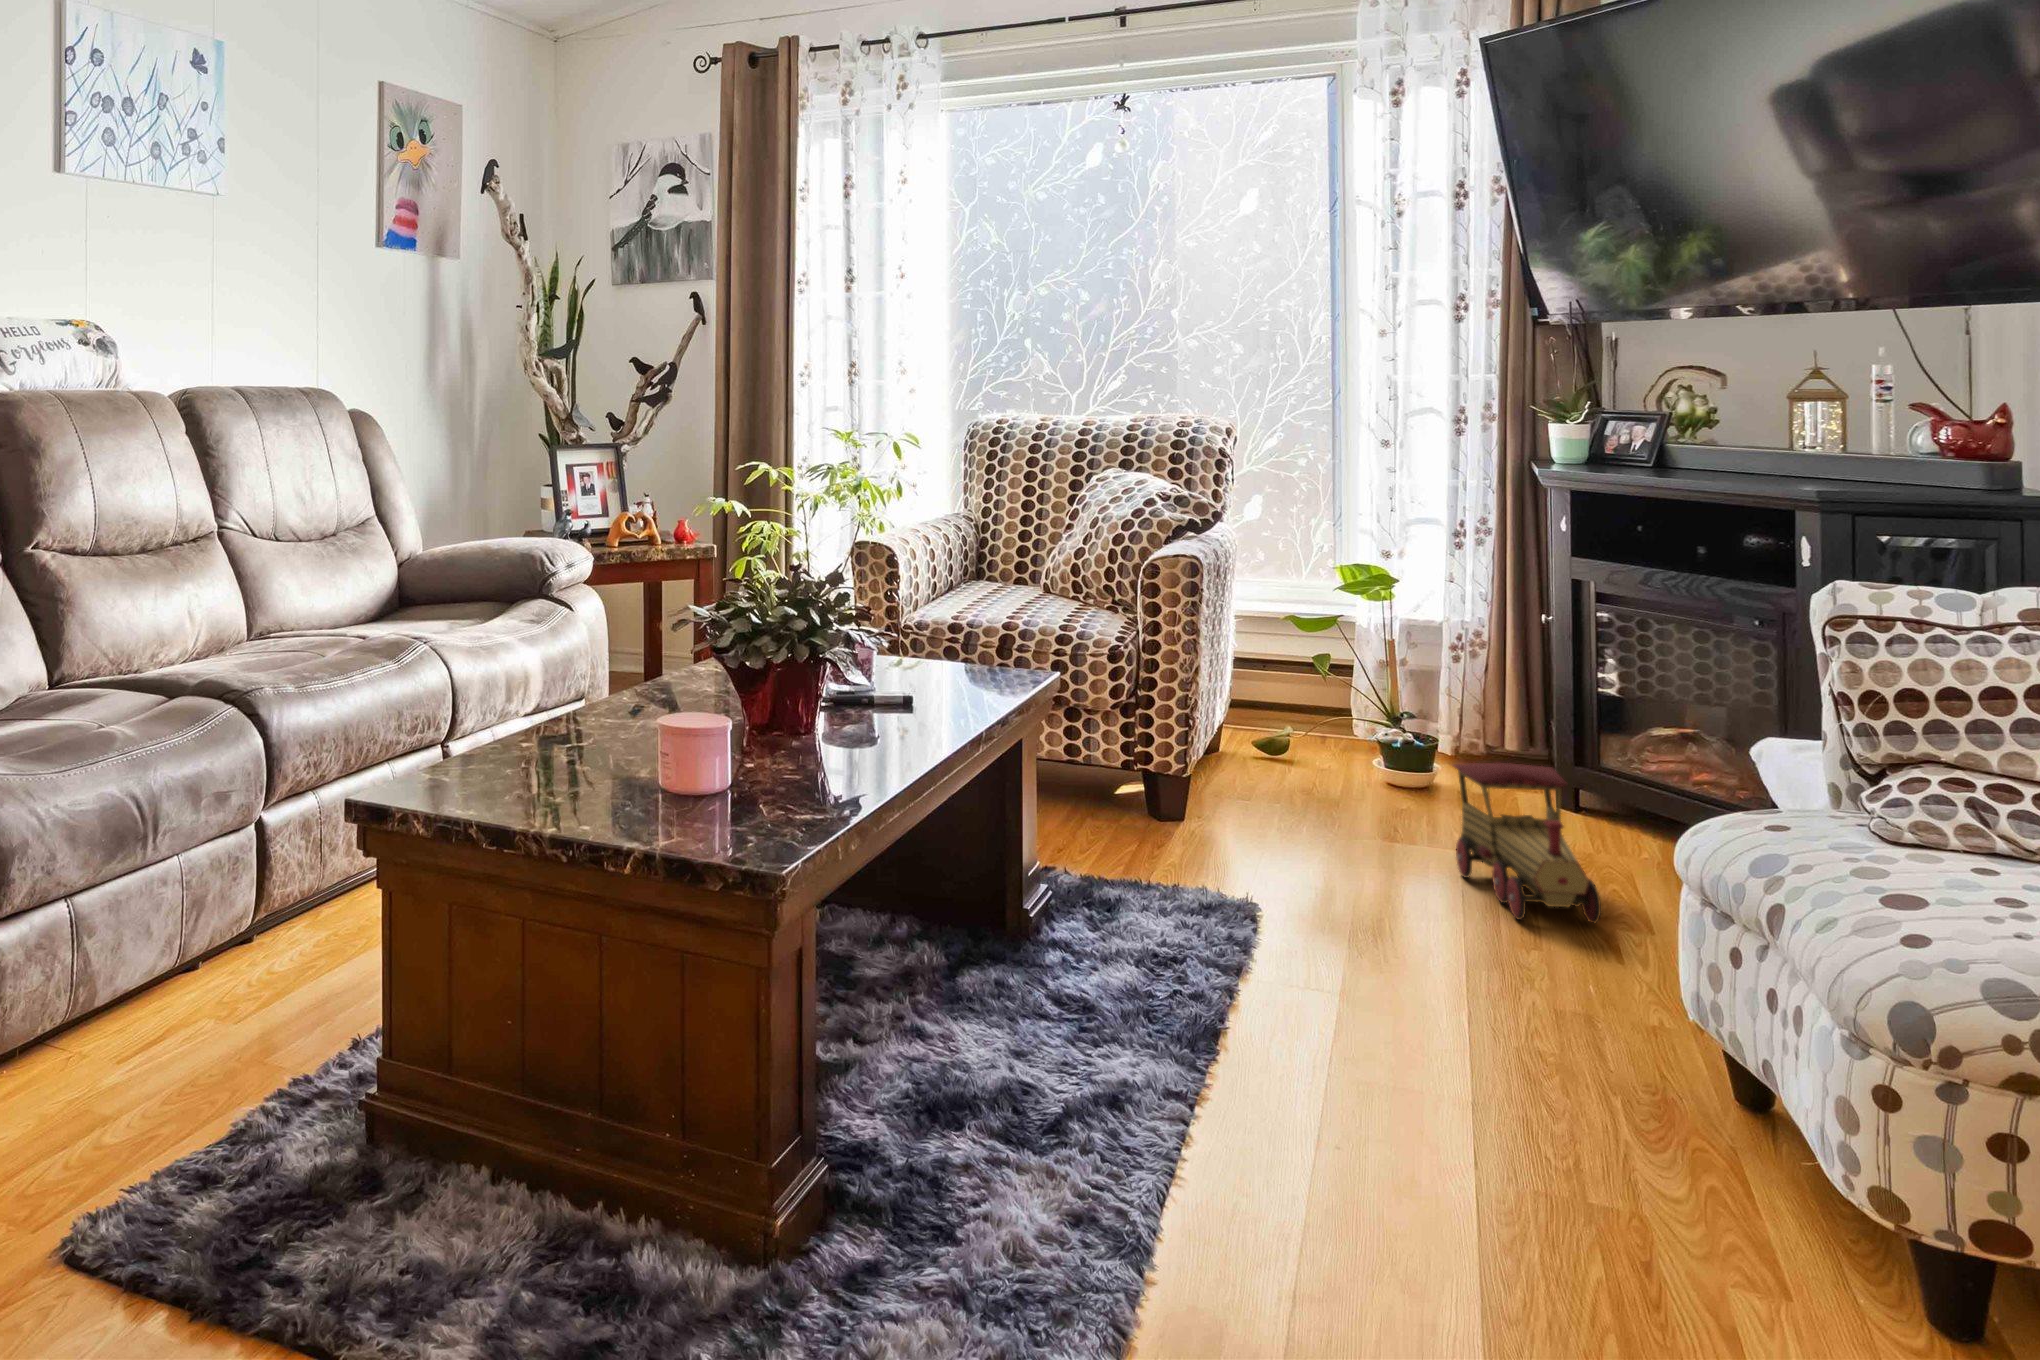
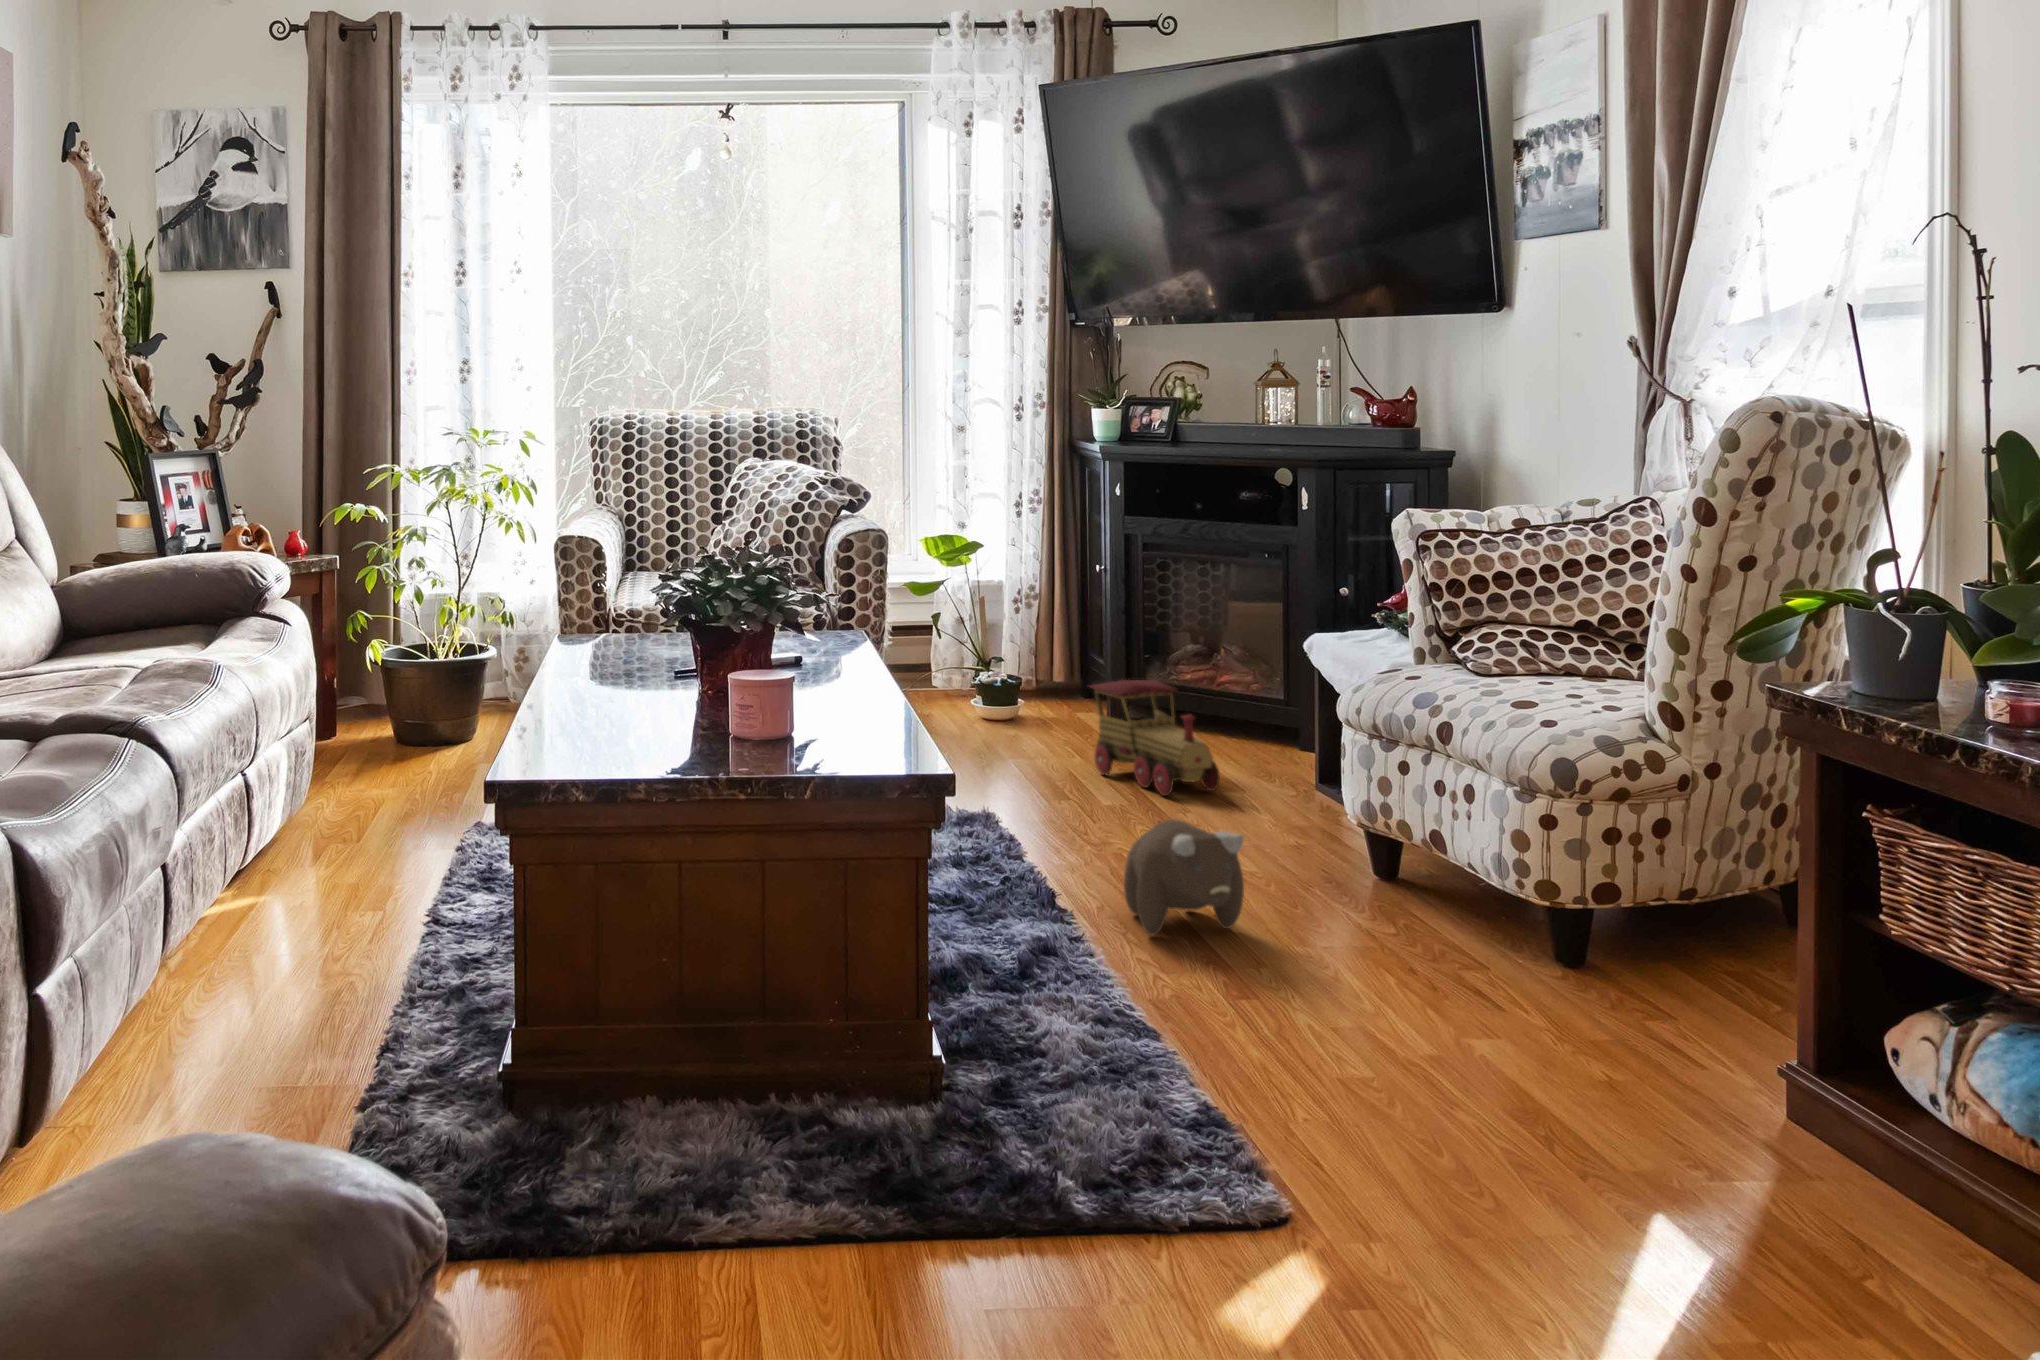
plush toy: none [1271,967,1429,1129] -> present [1124,820,1244,935]

